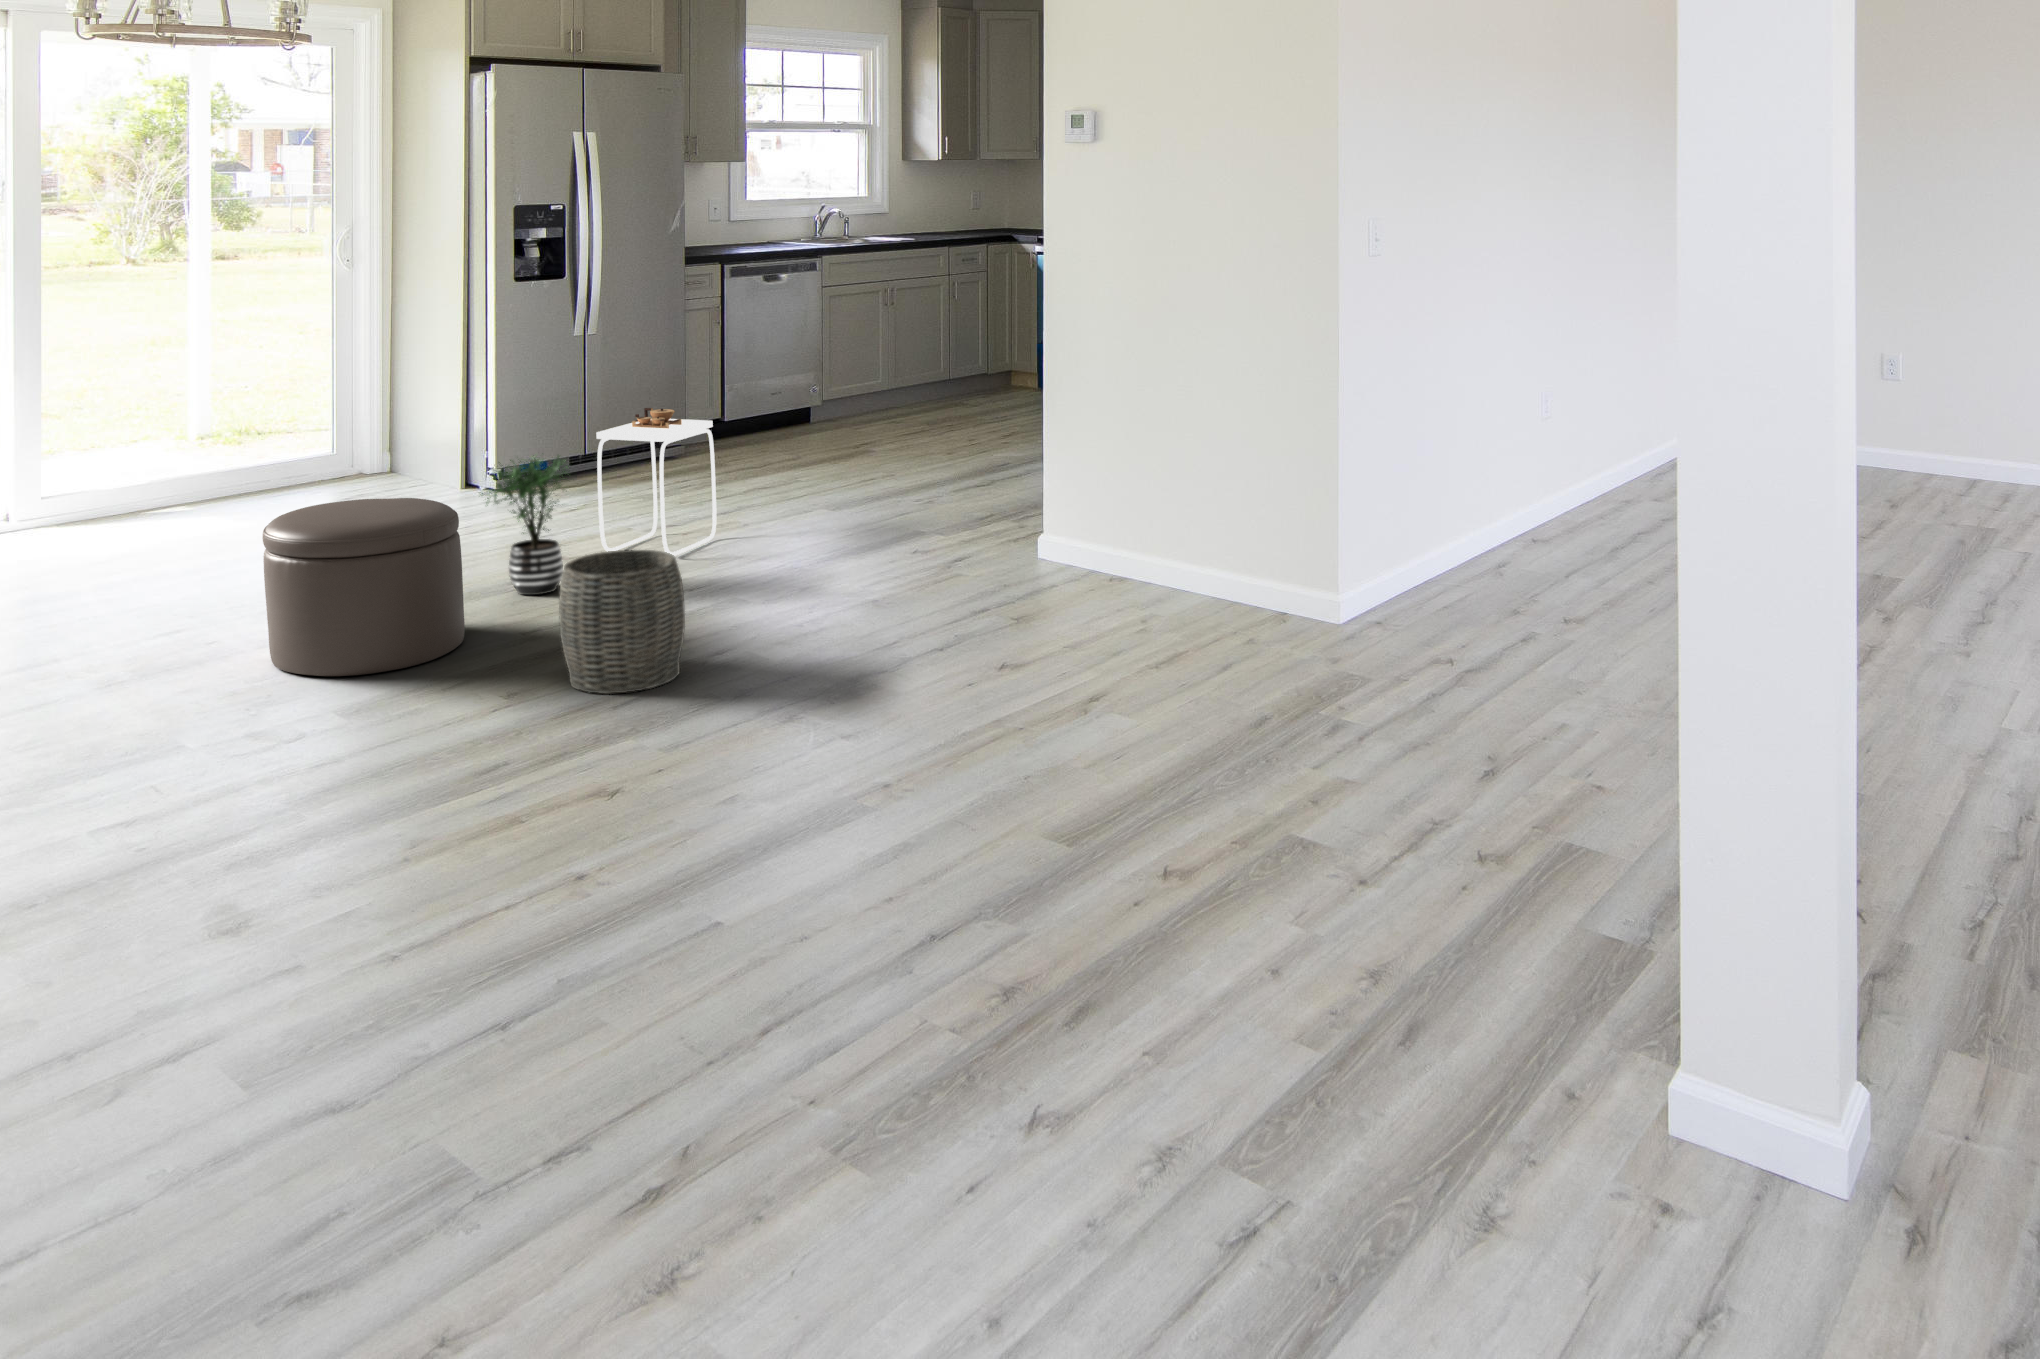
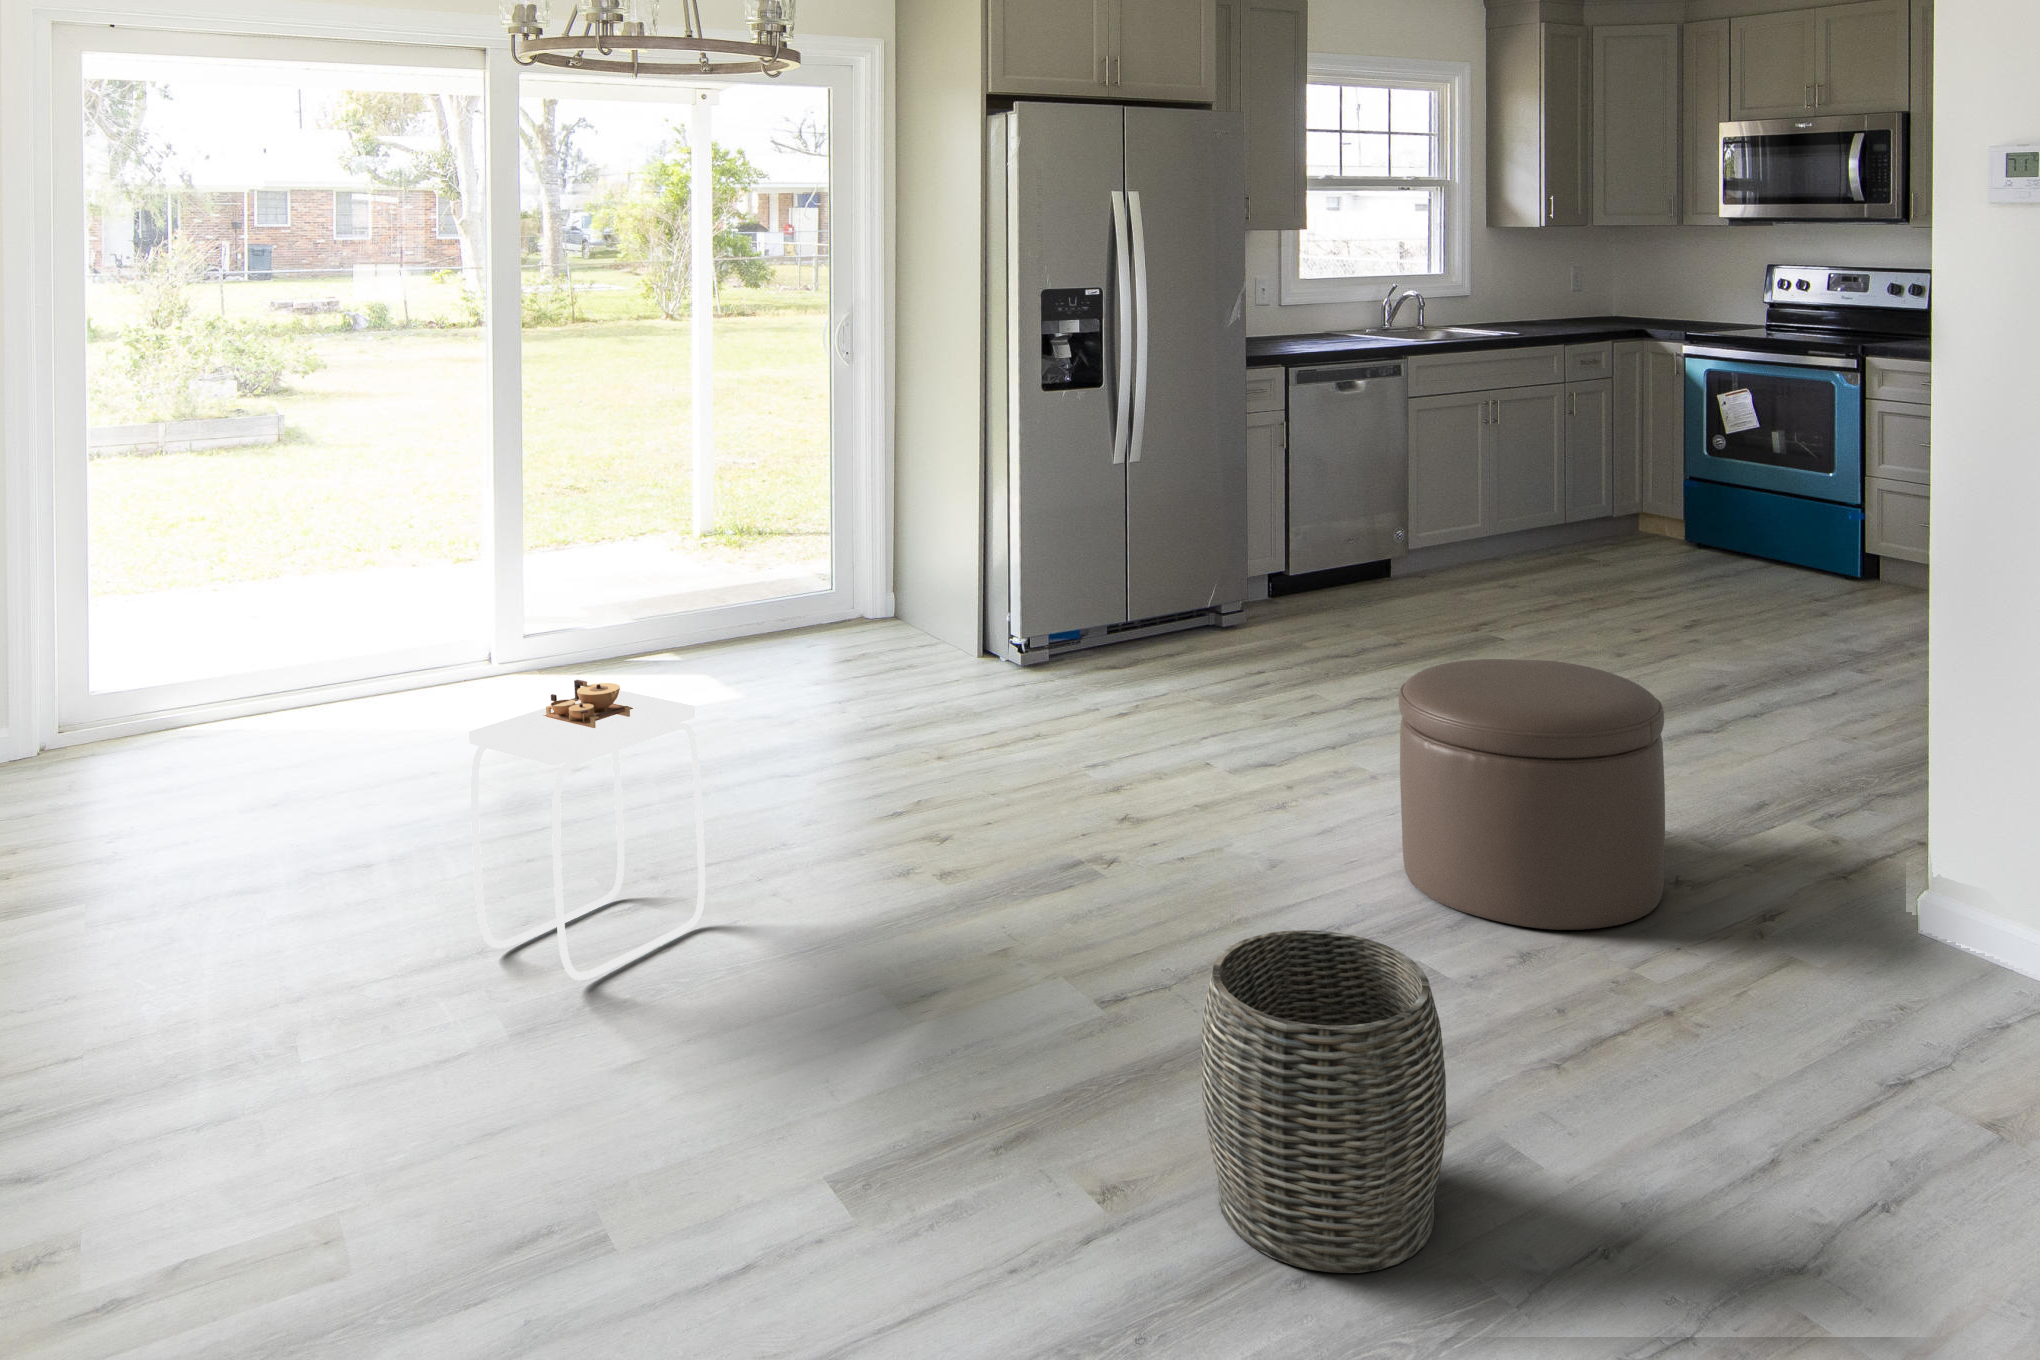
side table: present [596,408,716,556] -> present [469,680,705,980]
potted plant: present [482,456,567,595] -> none [1022,672,1169,908]
ottoman: present [263,498,465,676] -> present [1399,659,1665,930]

